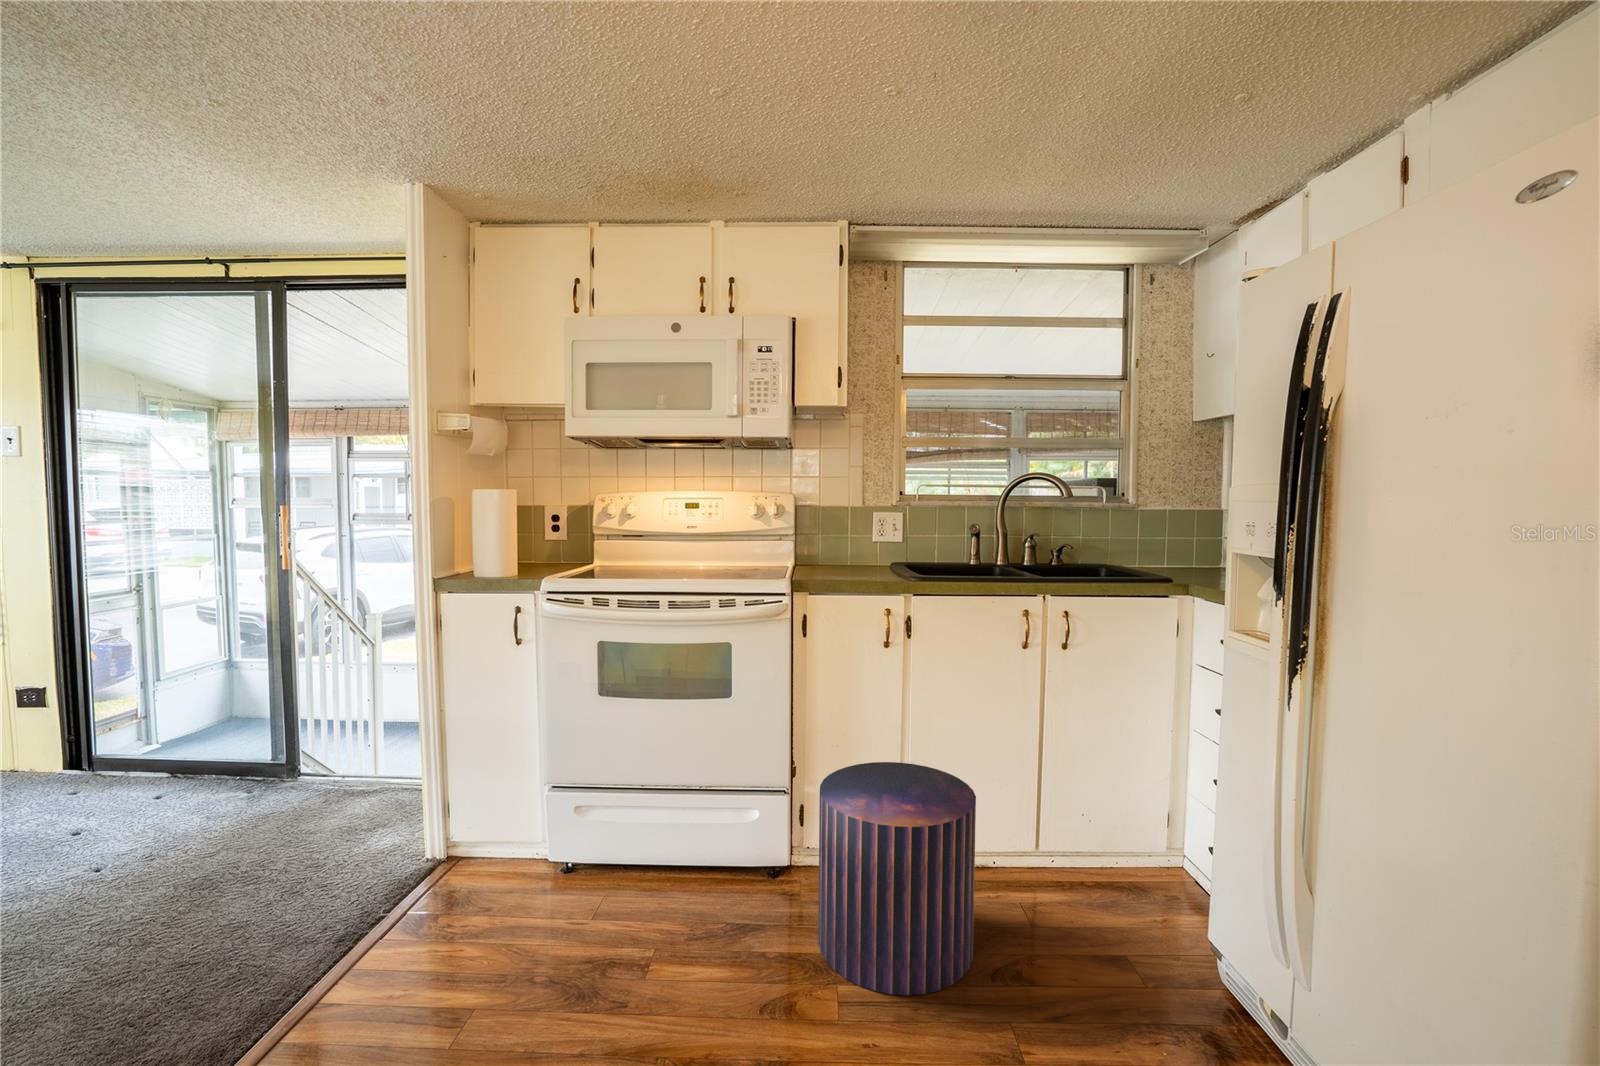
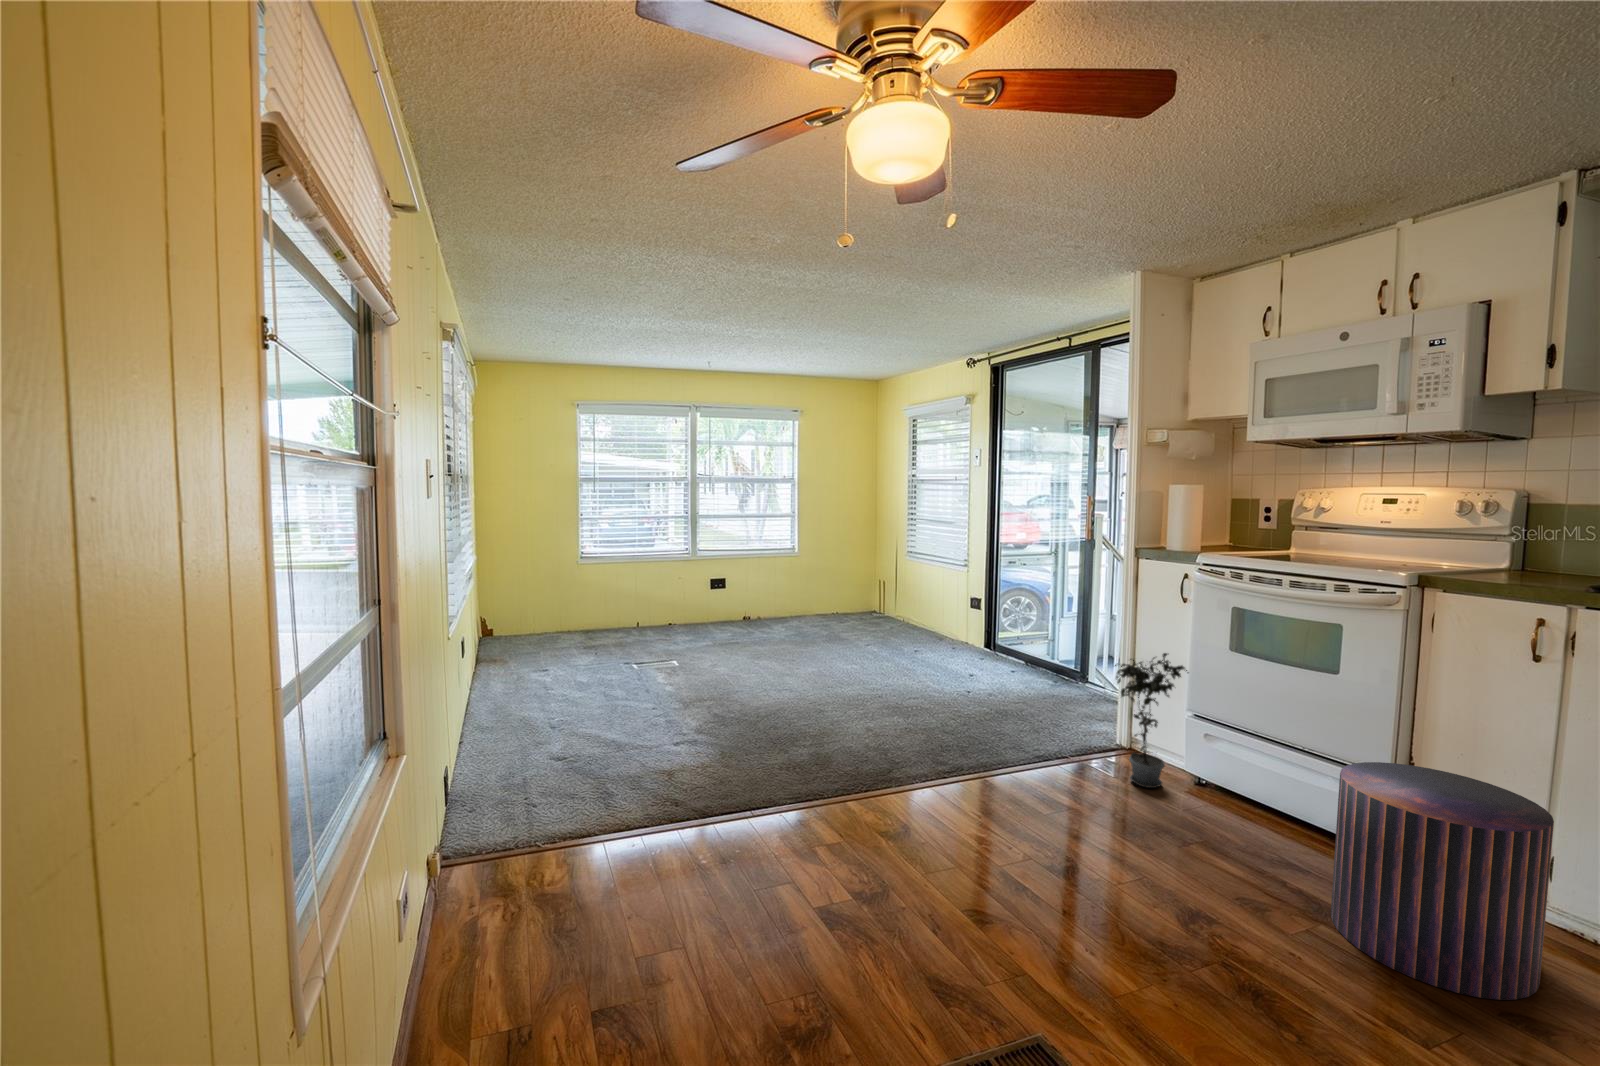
potted plant: none [477,728,570,938] -> present [1115,653,1189,788]

